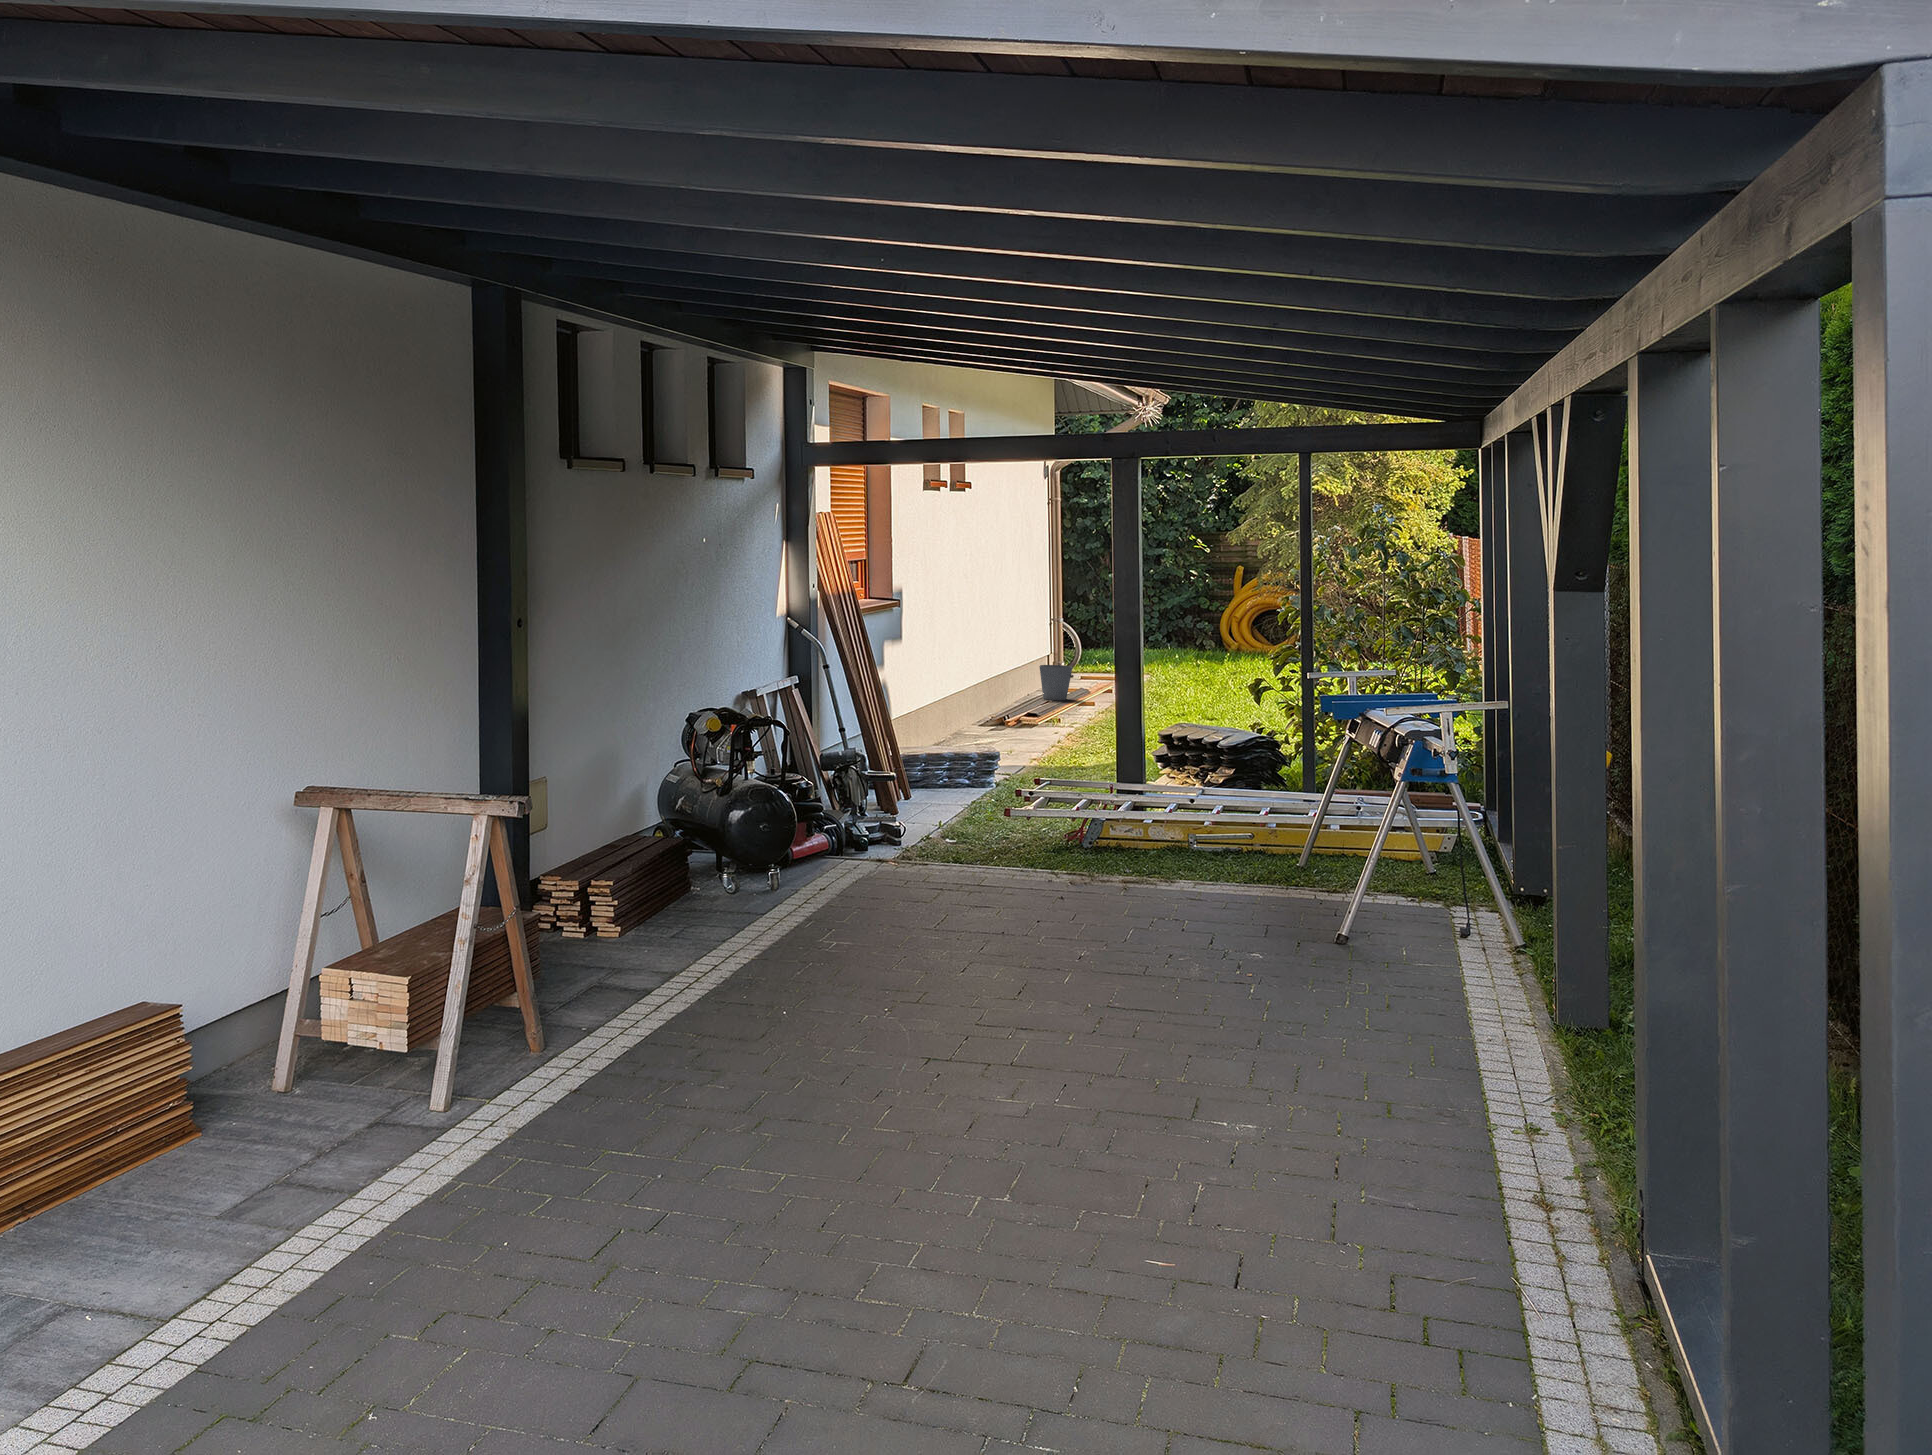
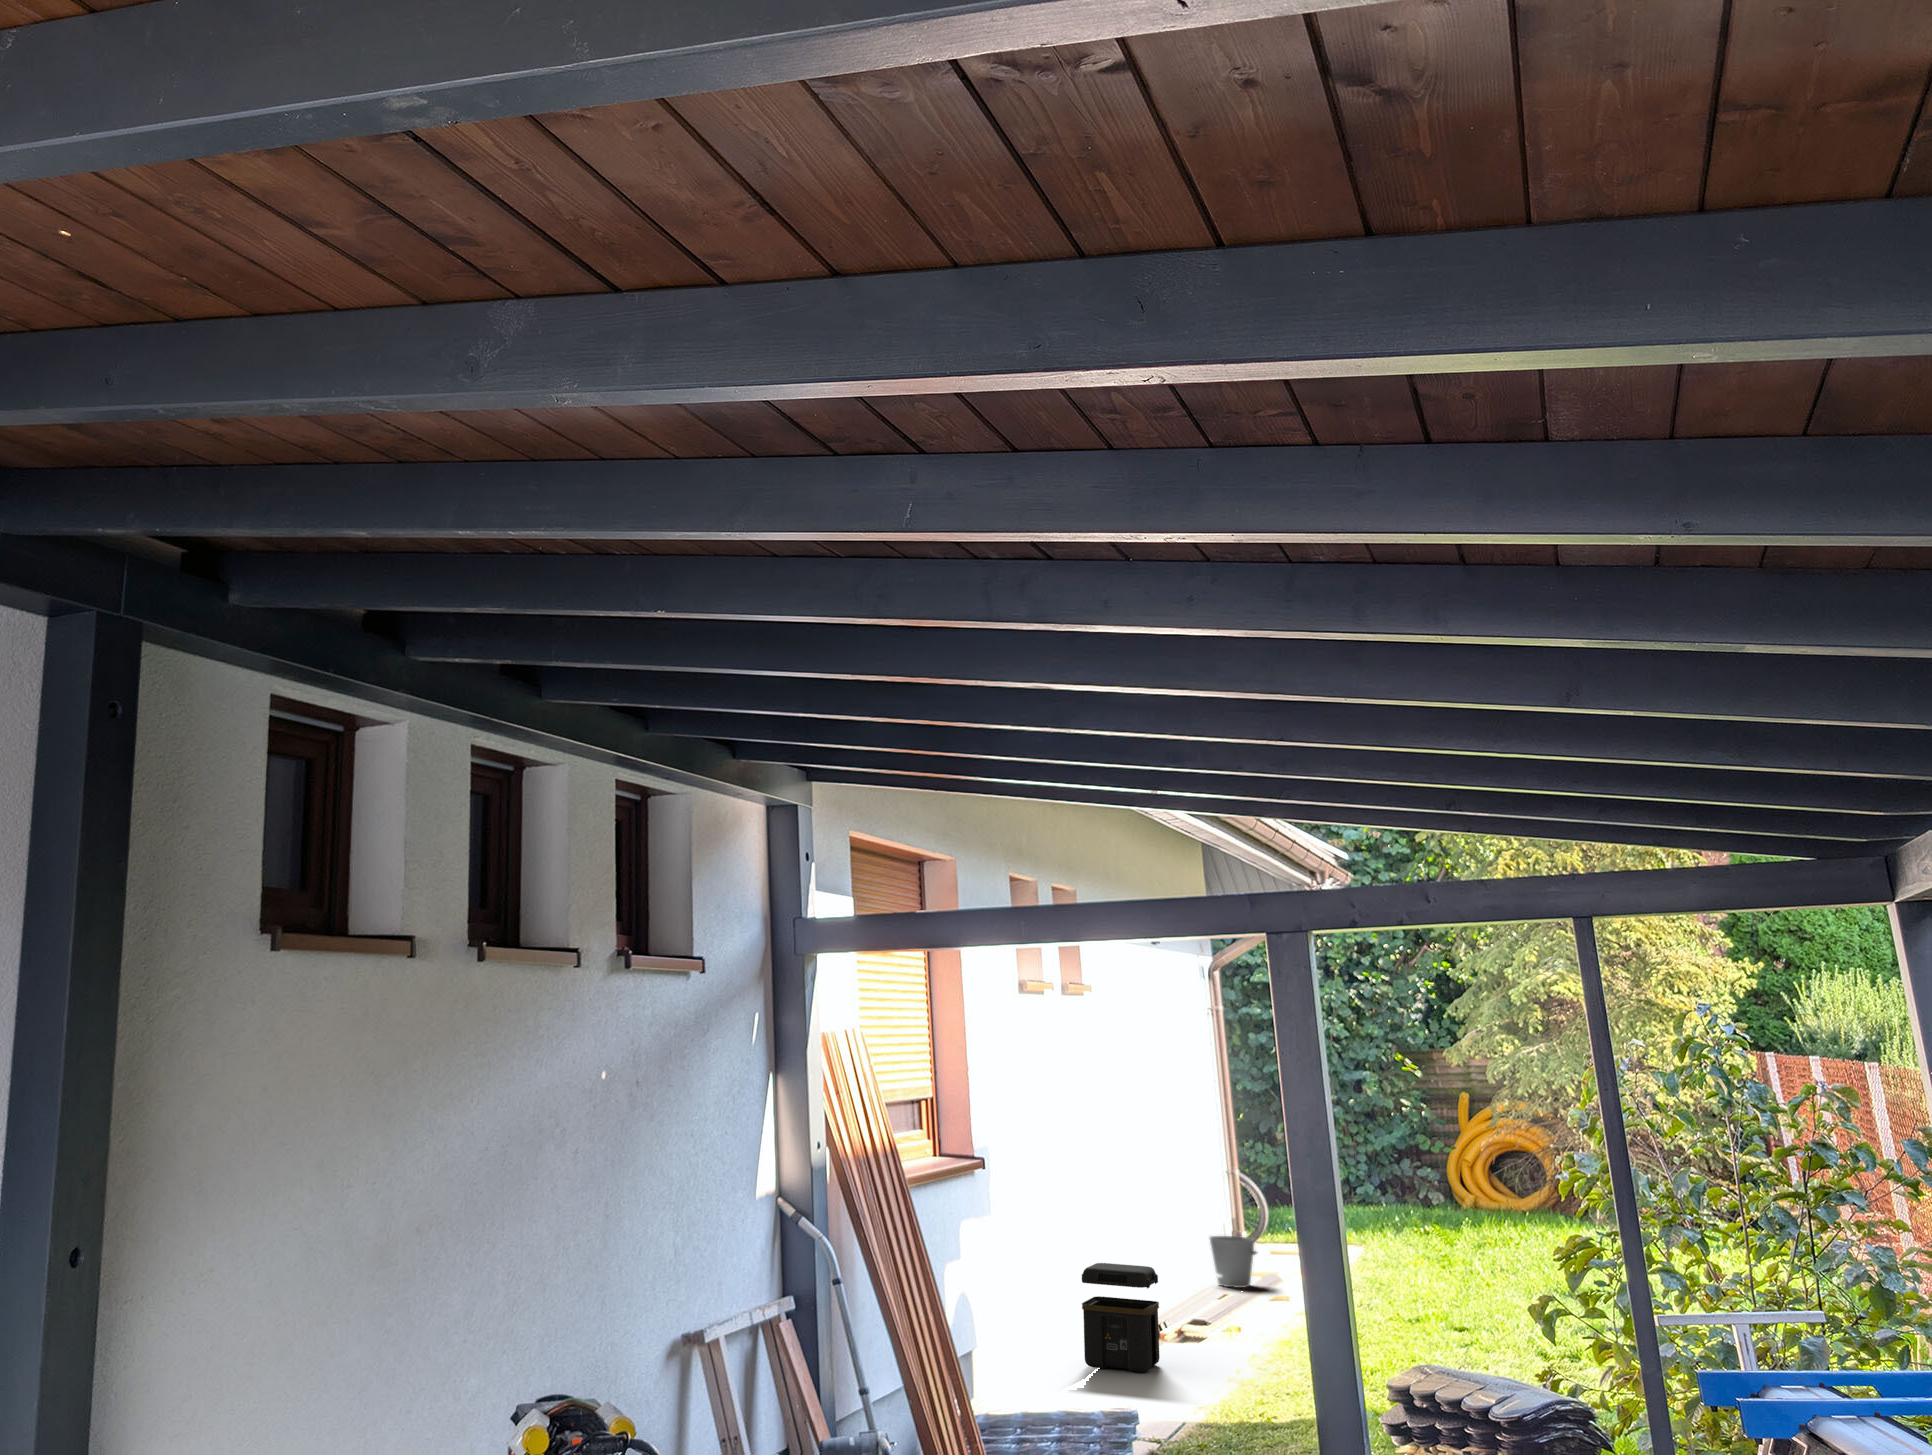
toolbox: none [954,675,1008,744] -> present [1082,1263,1160,1372]

